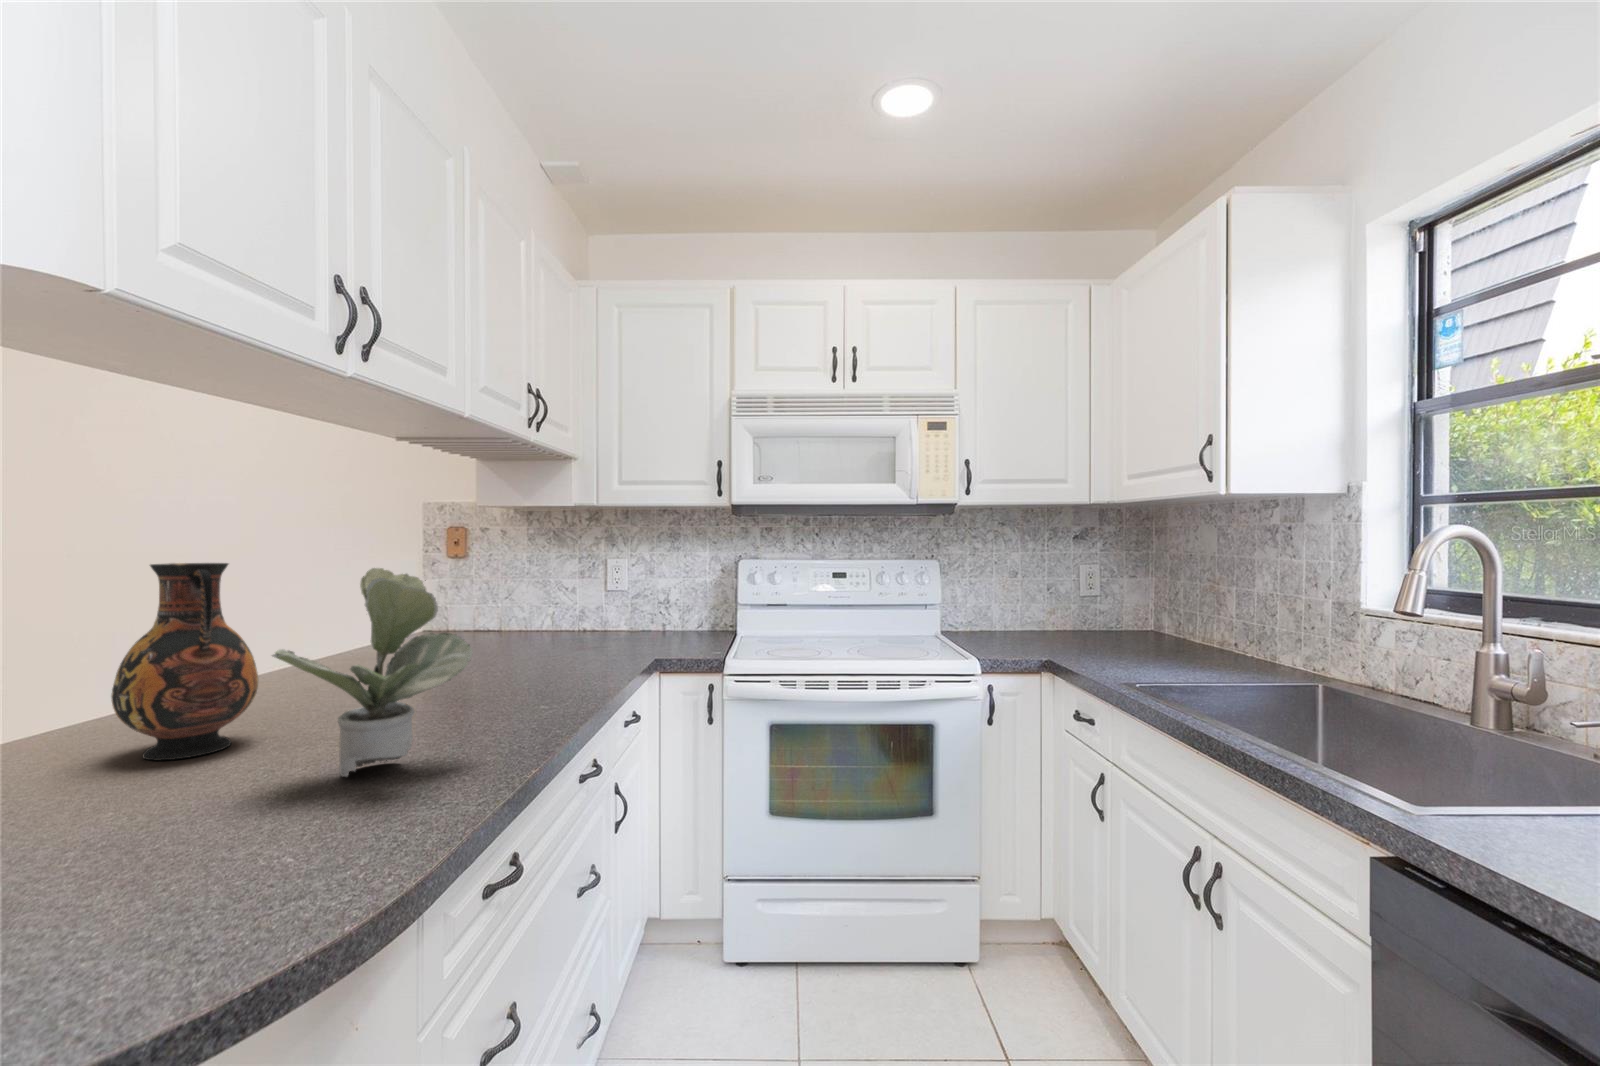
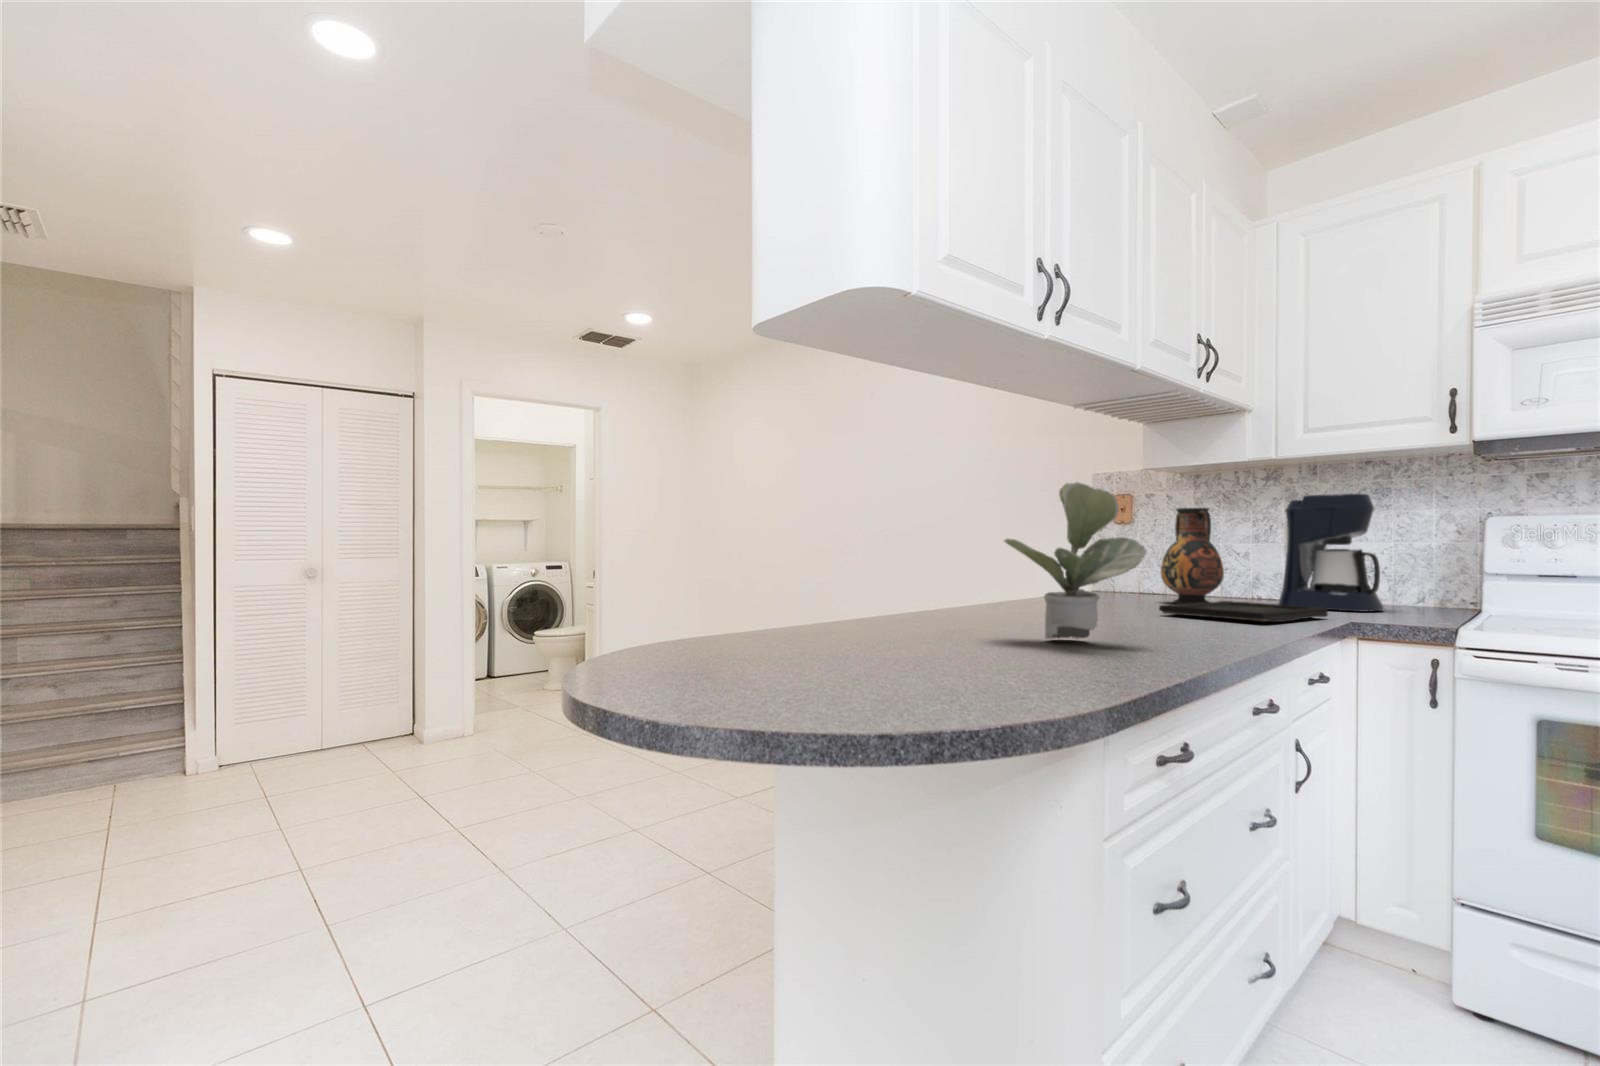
coffee maker: none [599,540,676,641] -> present [1278,494,1384,612]
vase: present [111,563,258,760] -> present [1161,508,1224,604]
tray: none [491,646,639,676] -> present [1159,601,1328,622]

